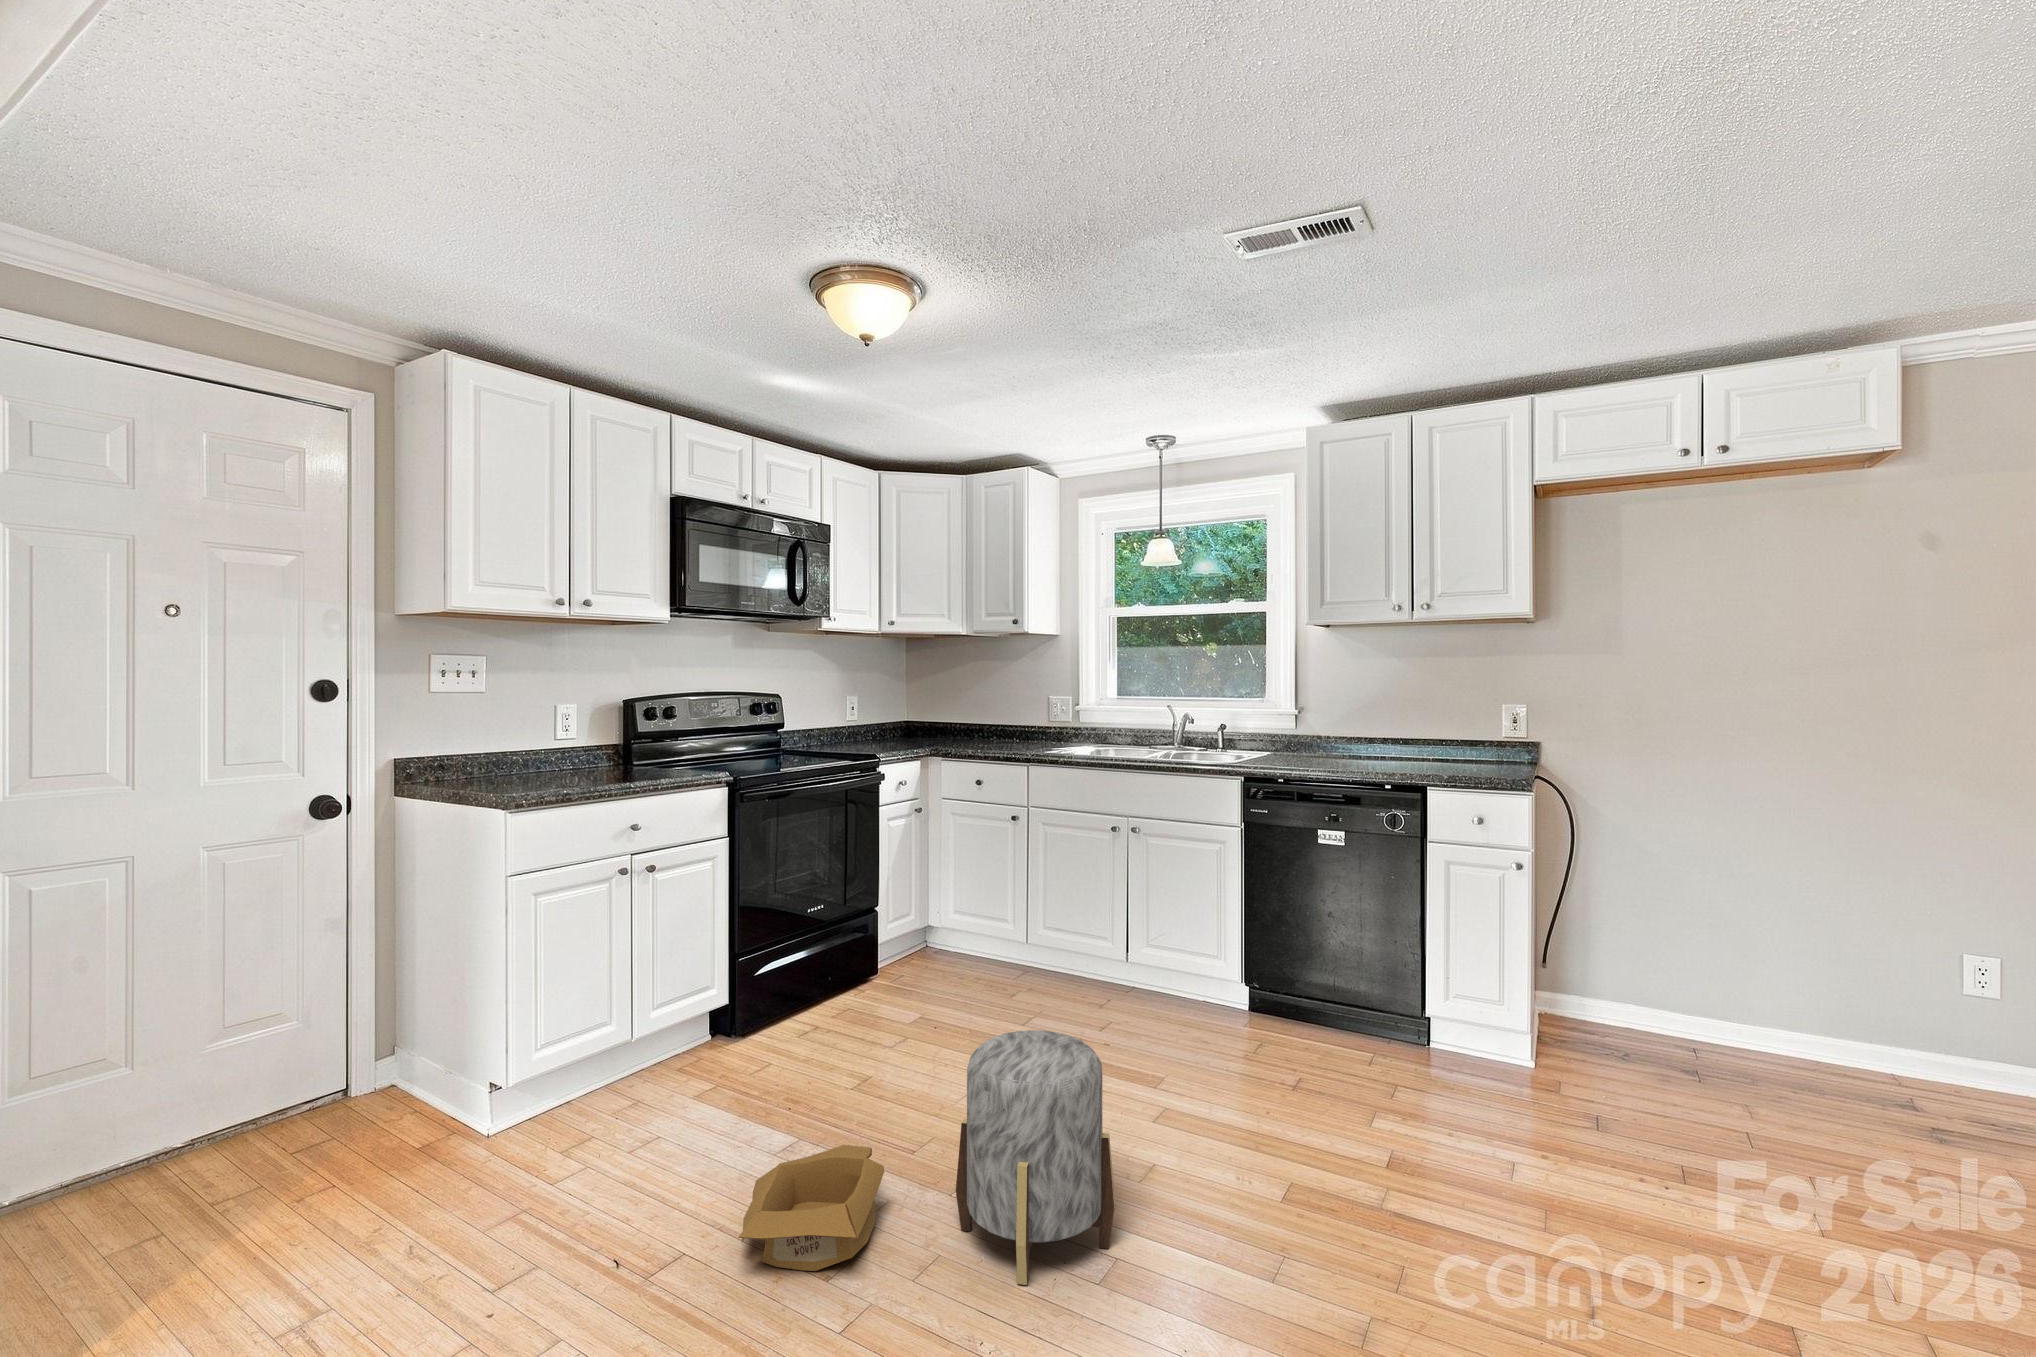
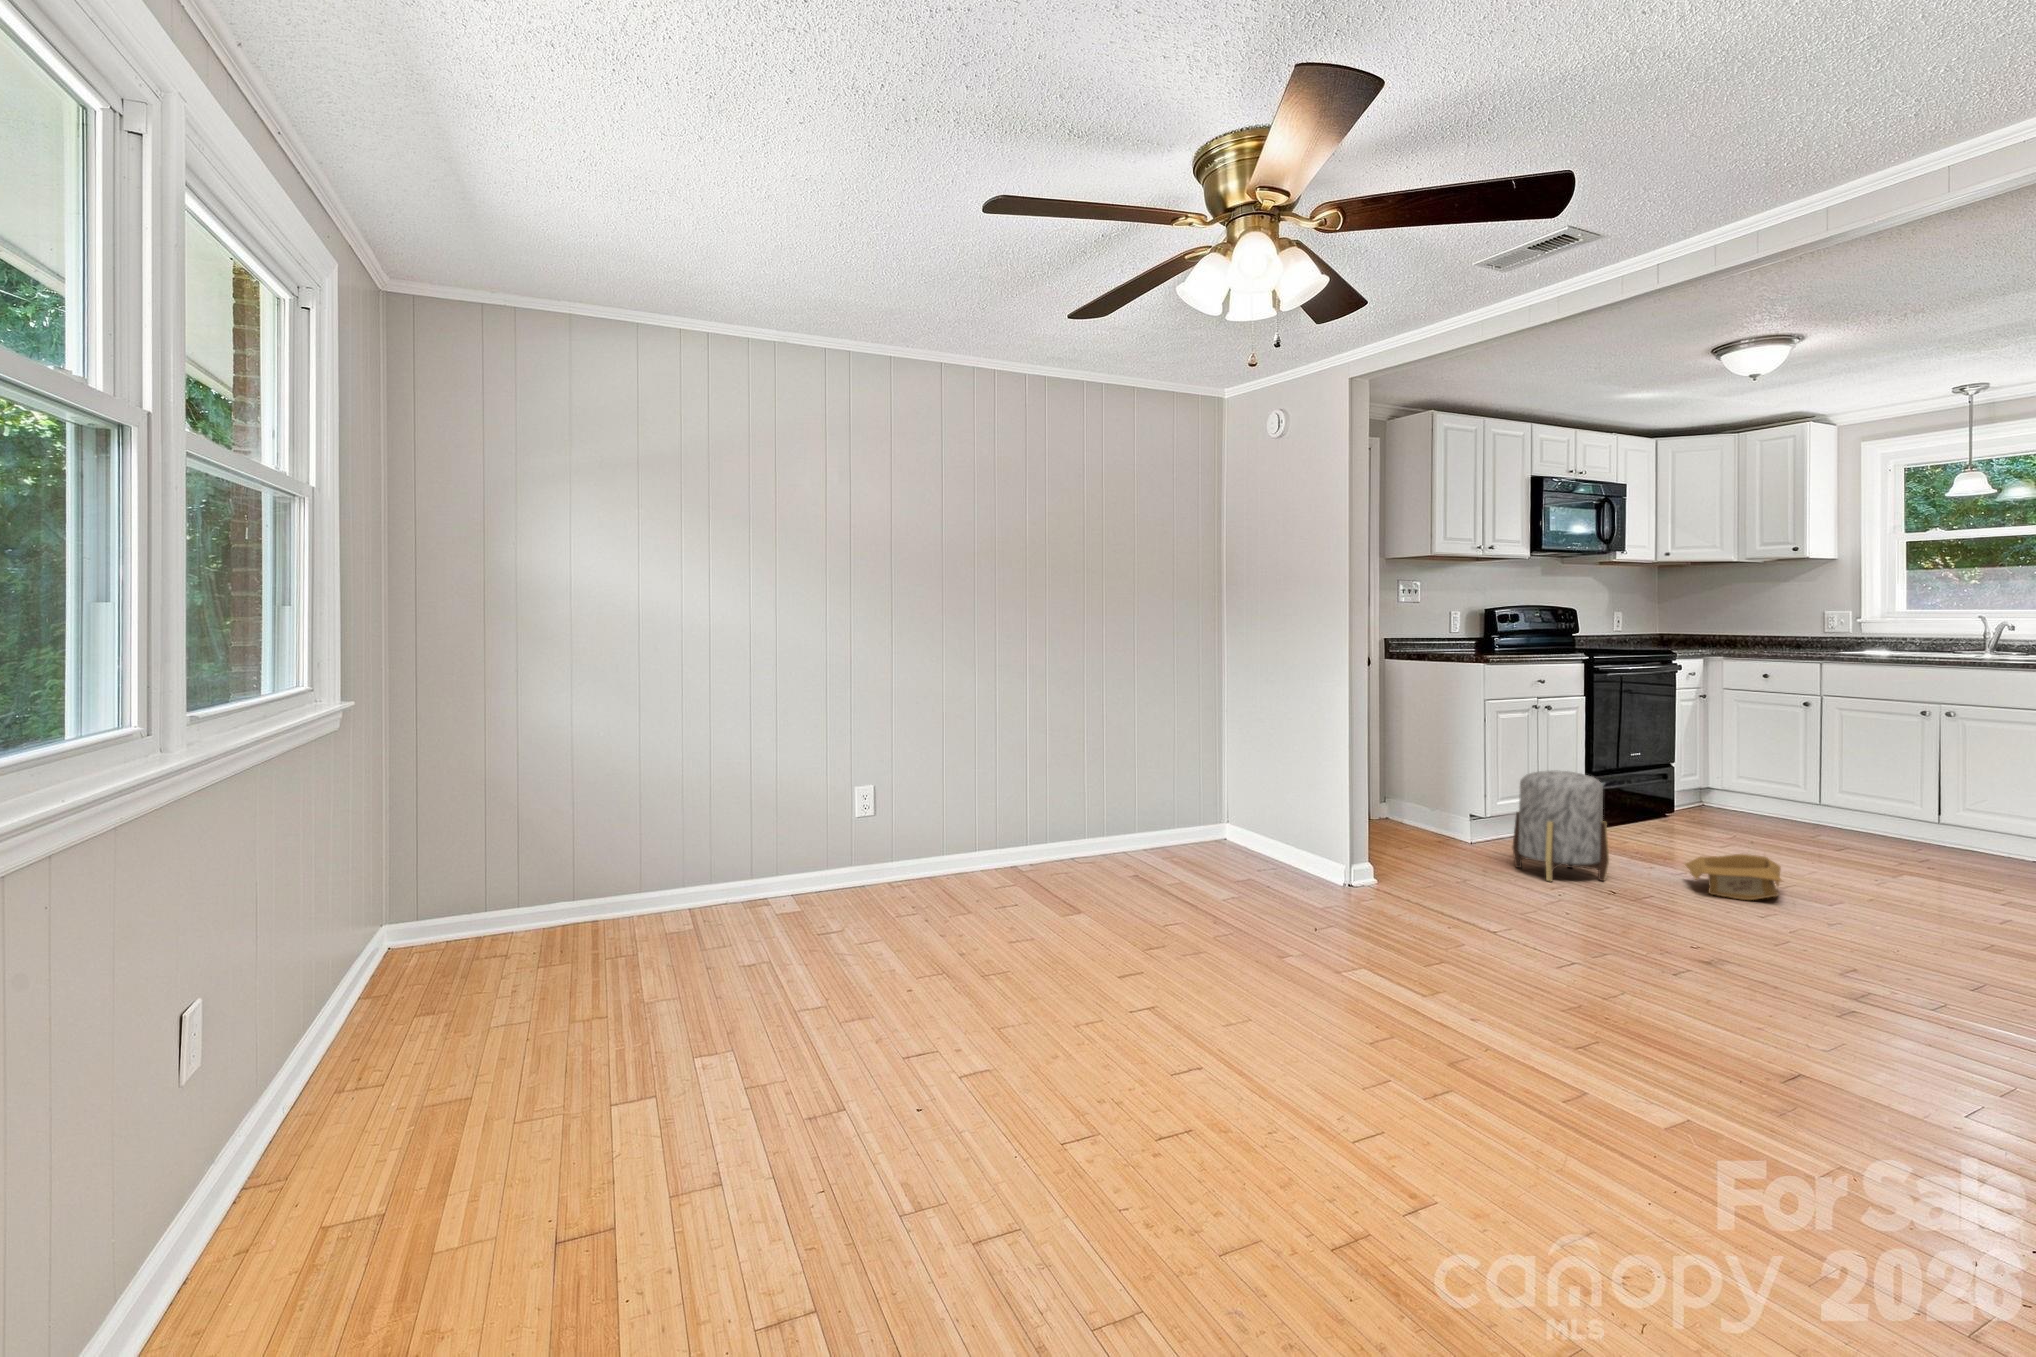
stool: present [956,1030,1115,1285] -> present [1513,770,1609,881]

